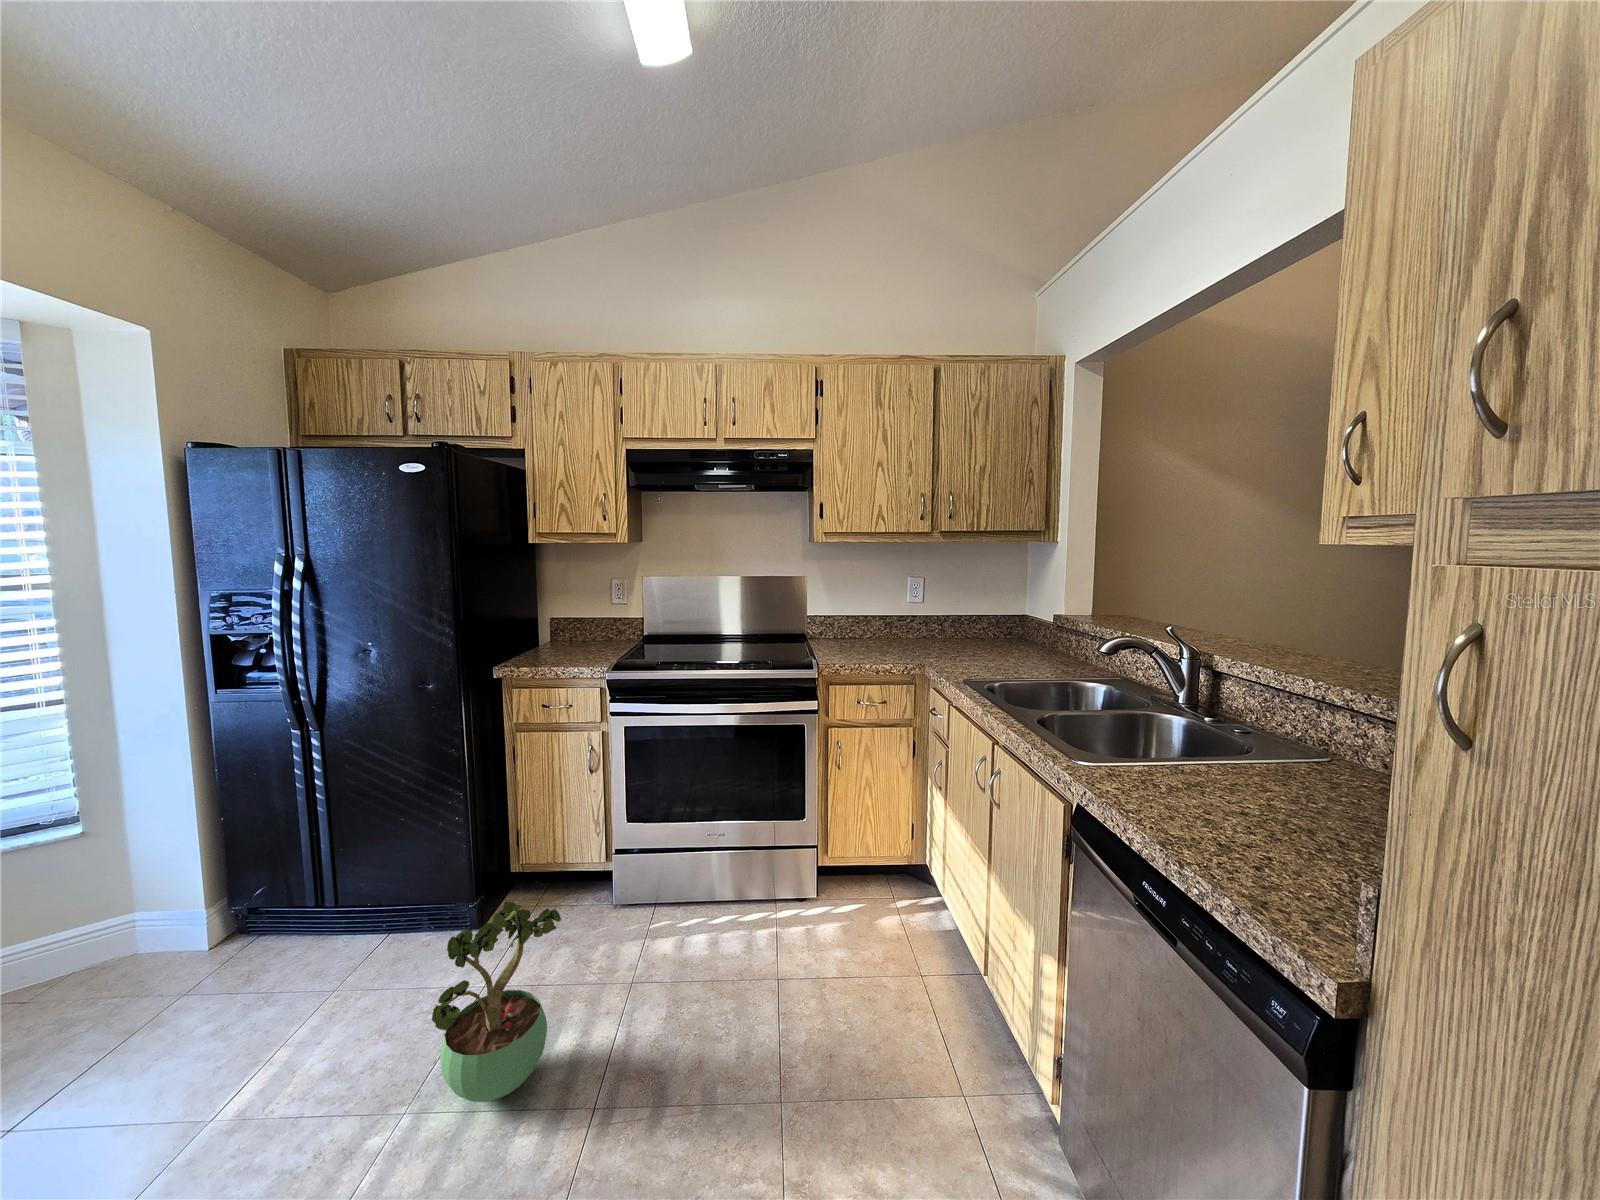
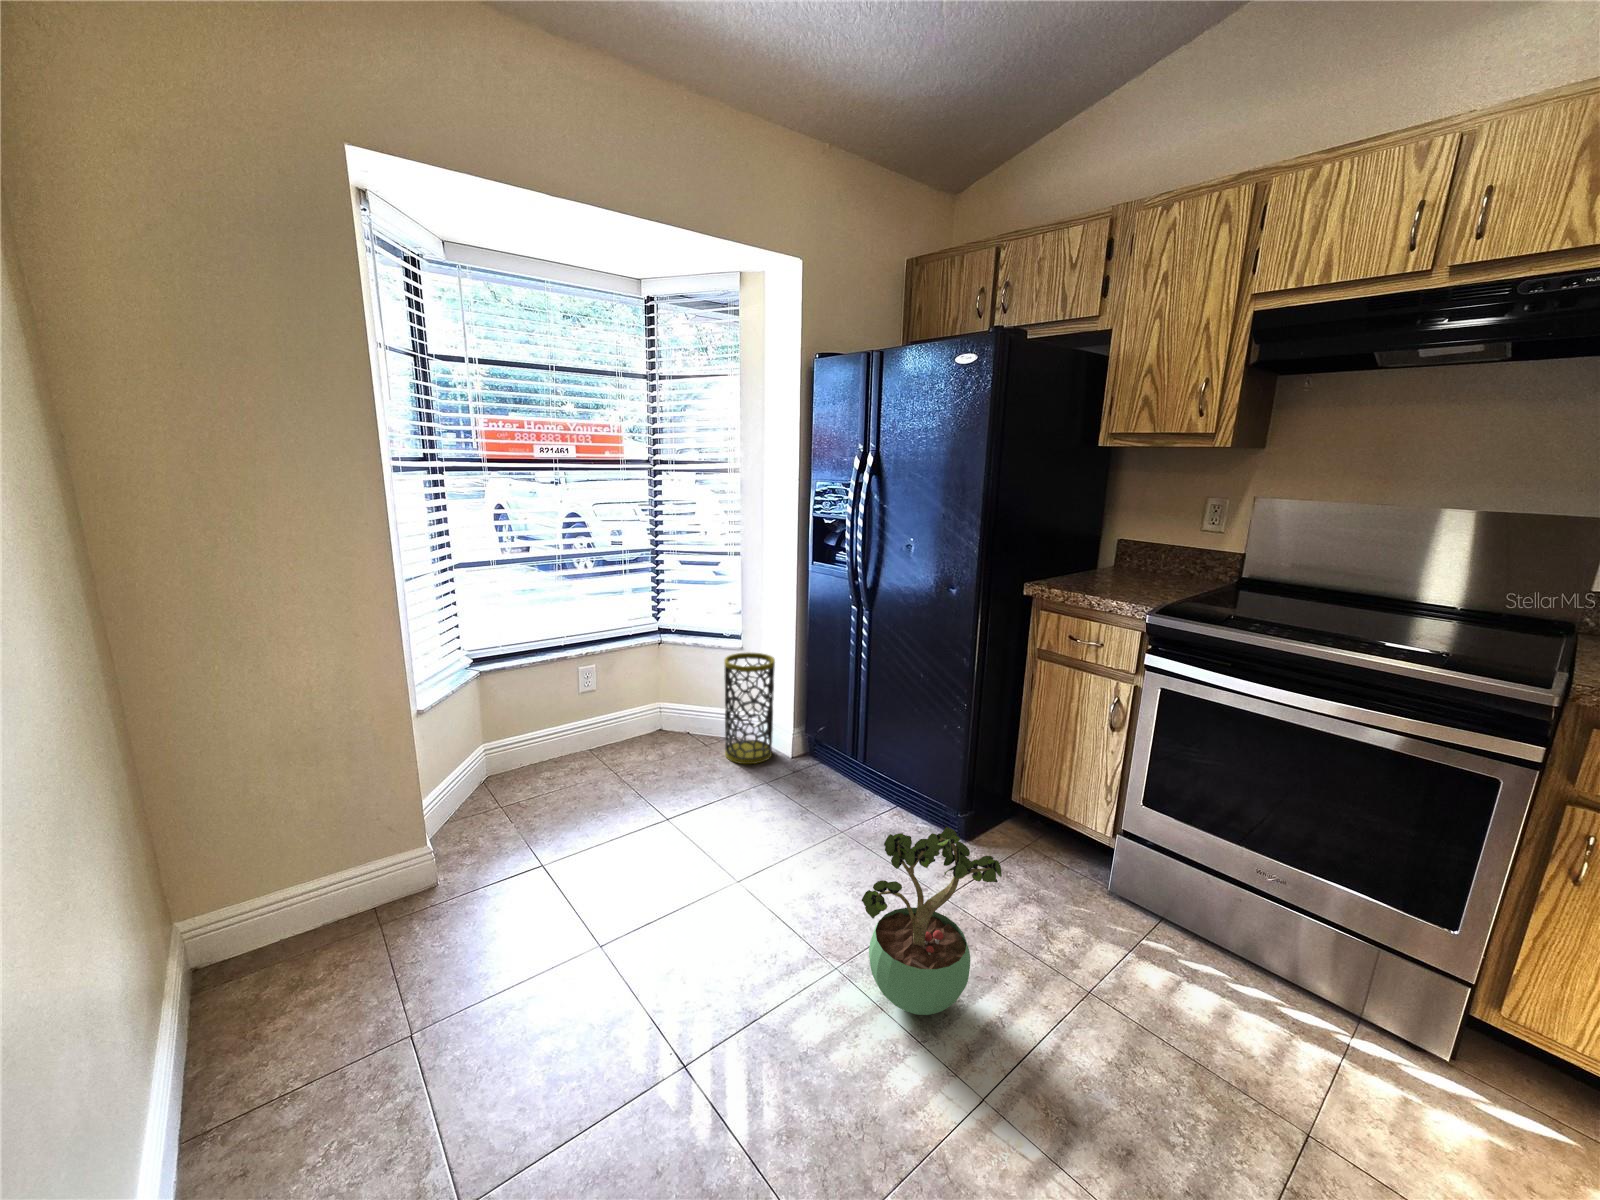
trash can: none [56,829,172,999] -> present [724,652,775,764]

